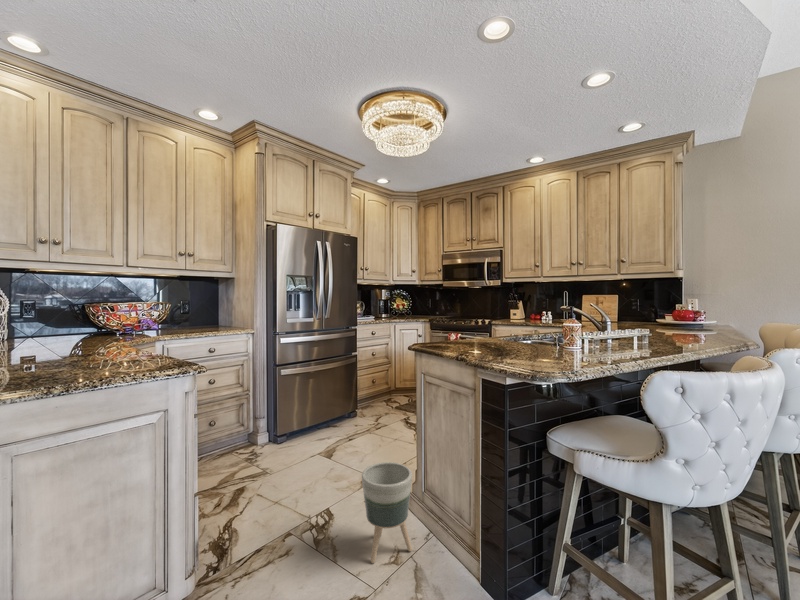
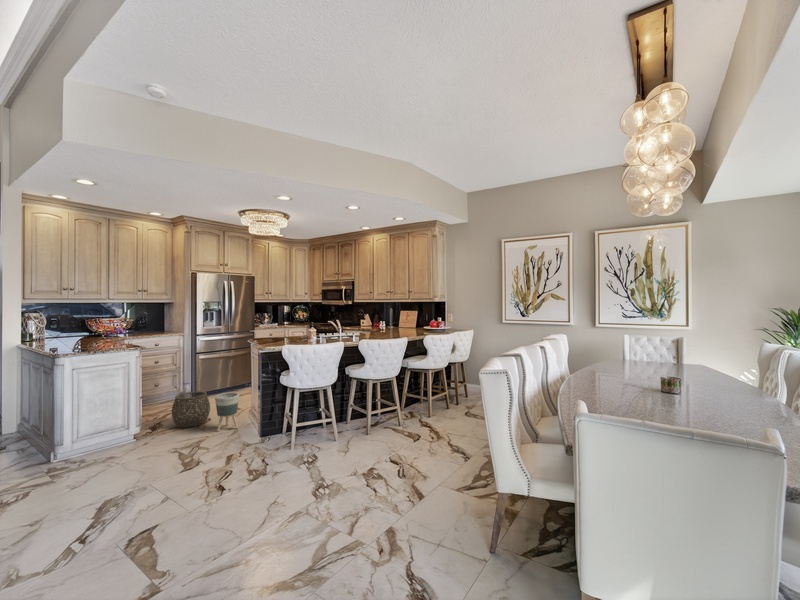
woven basket: none [258,451,335,543] -> present [171,391,210,428]

